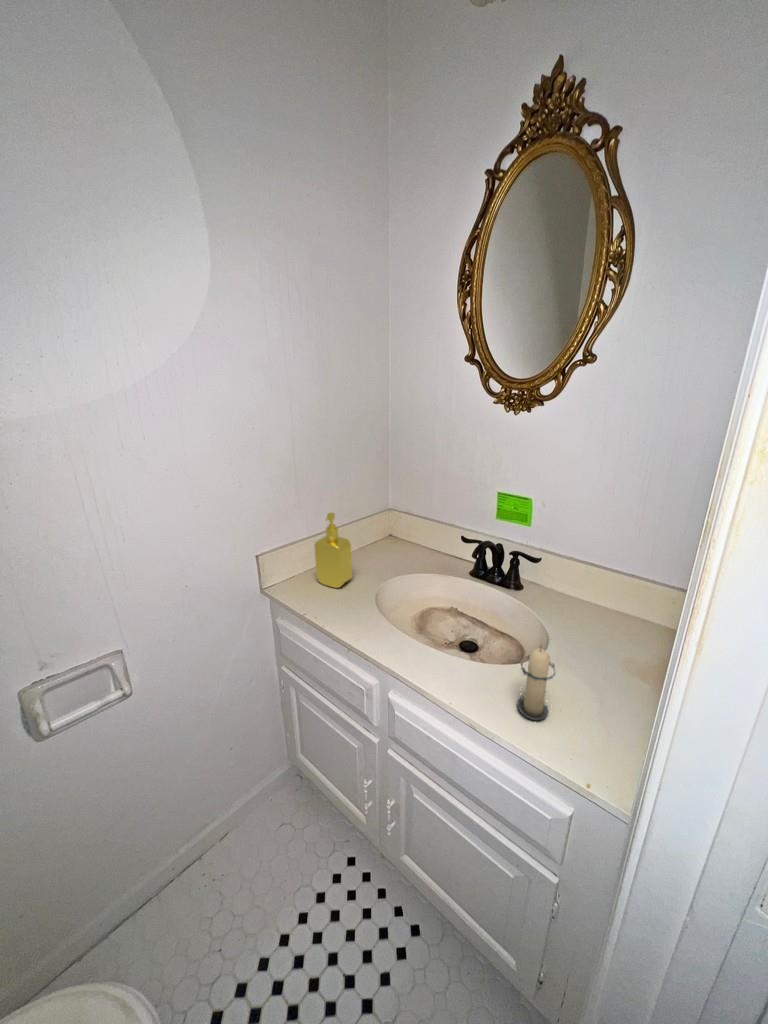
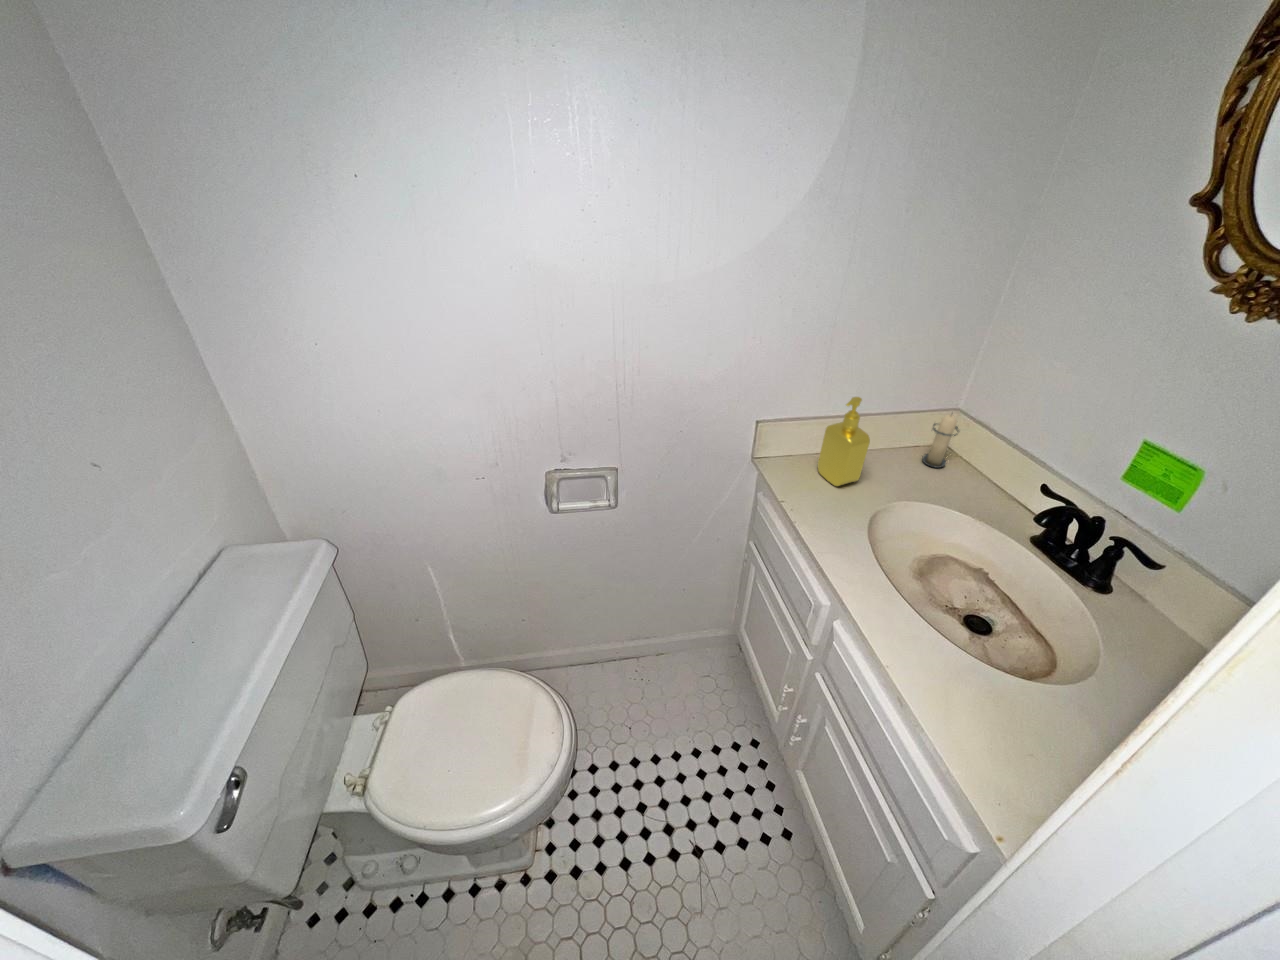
candle: present [517,645,555,720] -> present [922,414,959,468]

